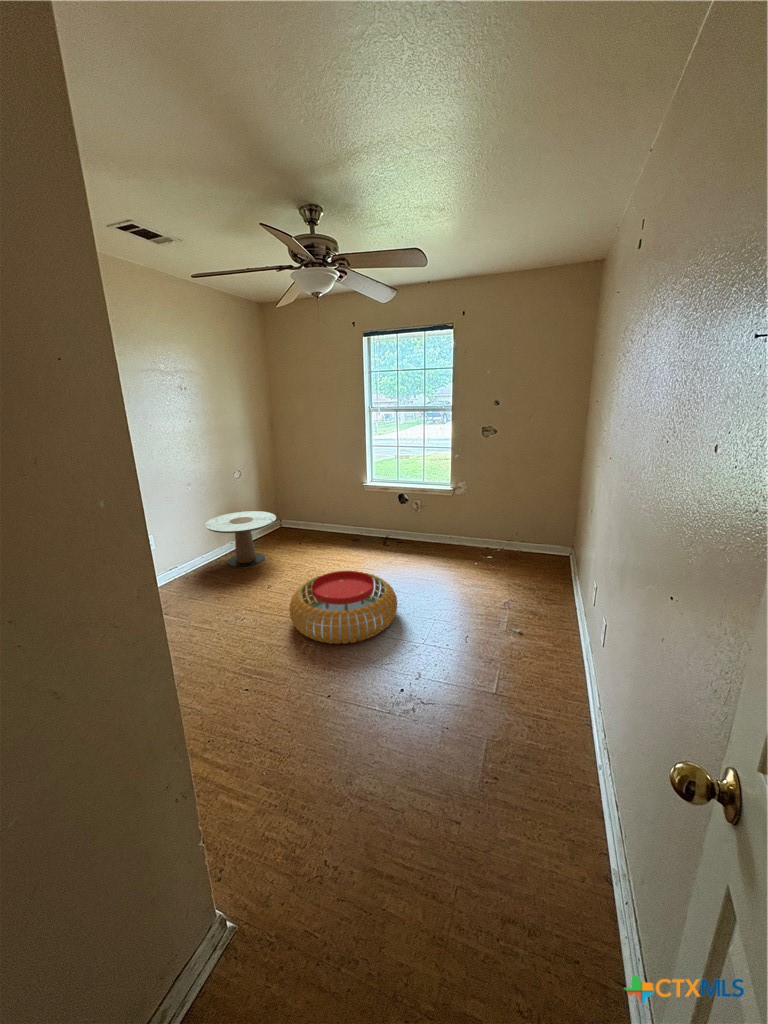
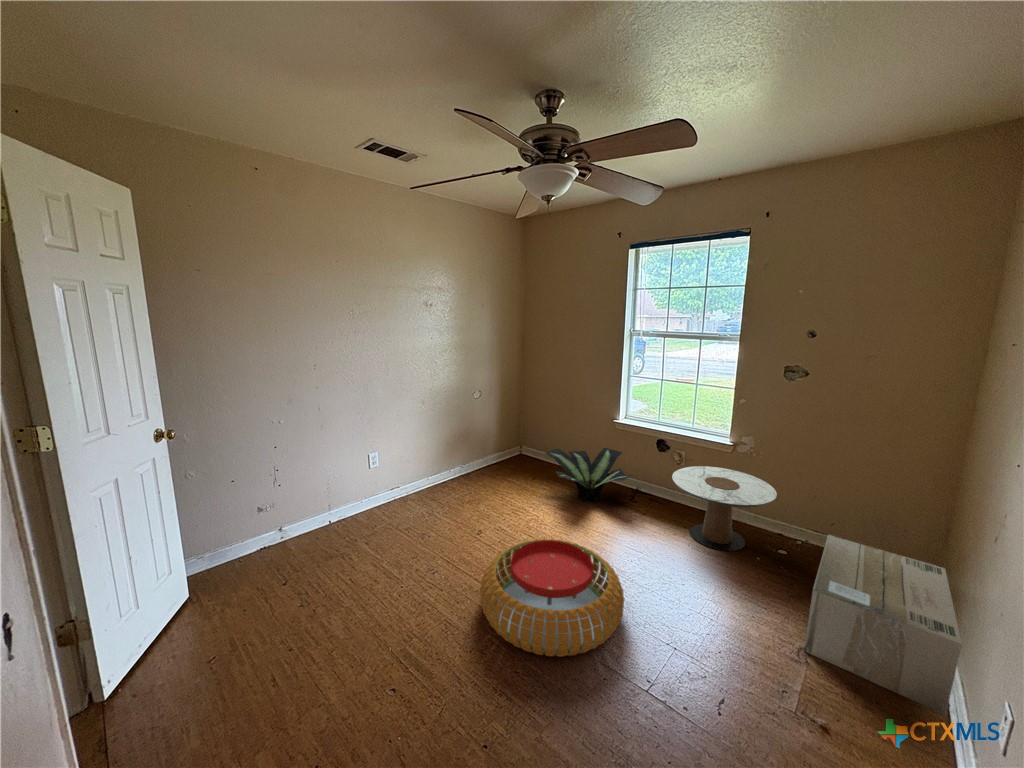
potted plant: none [311,507,385,550] -> present [546,448,632,500]
side table: present [205,511,276,567] -> present [672,466,777,551]
cardboard box: none [506,536,580,614] -> present [804,535,962,715]

